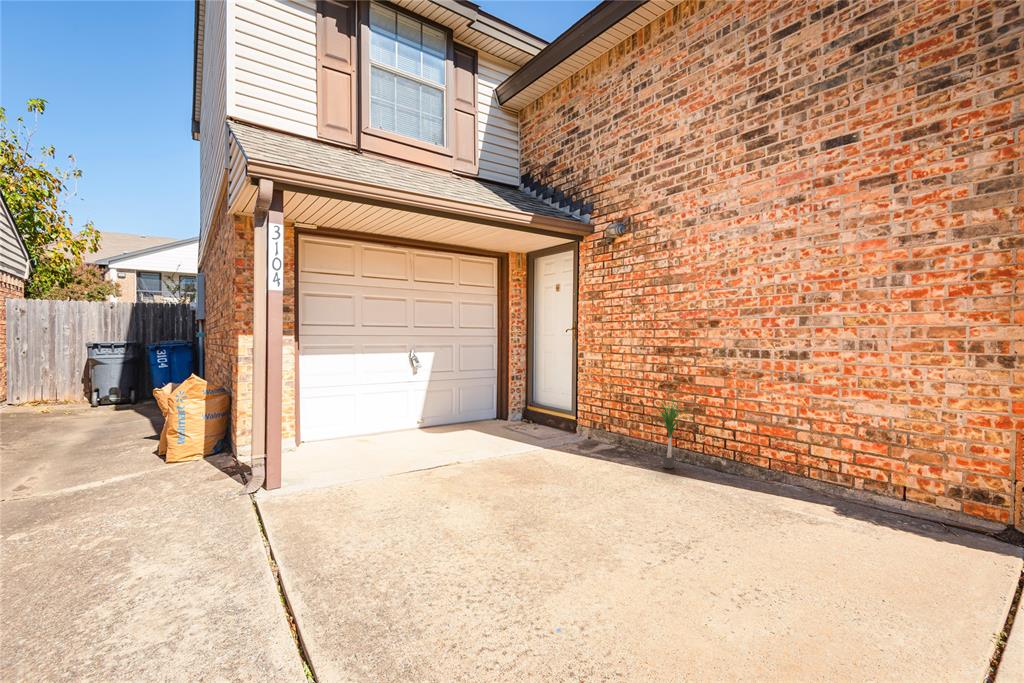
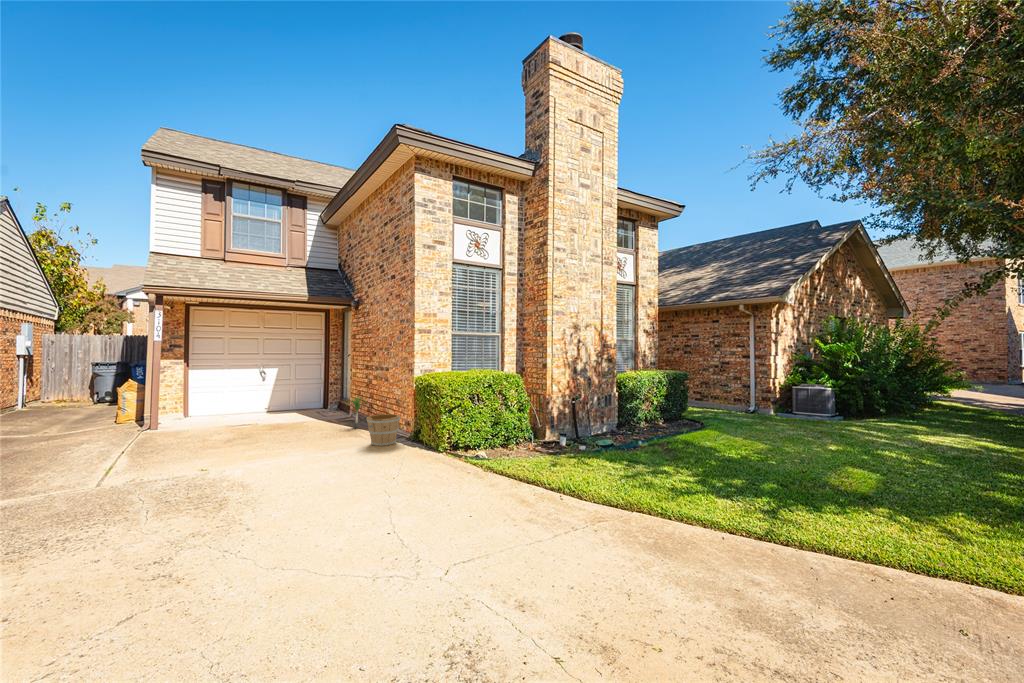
wooden bucket: none [826,447,926,533] -> present [367,413,400,446]

